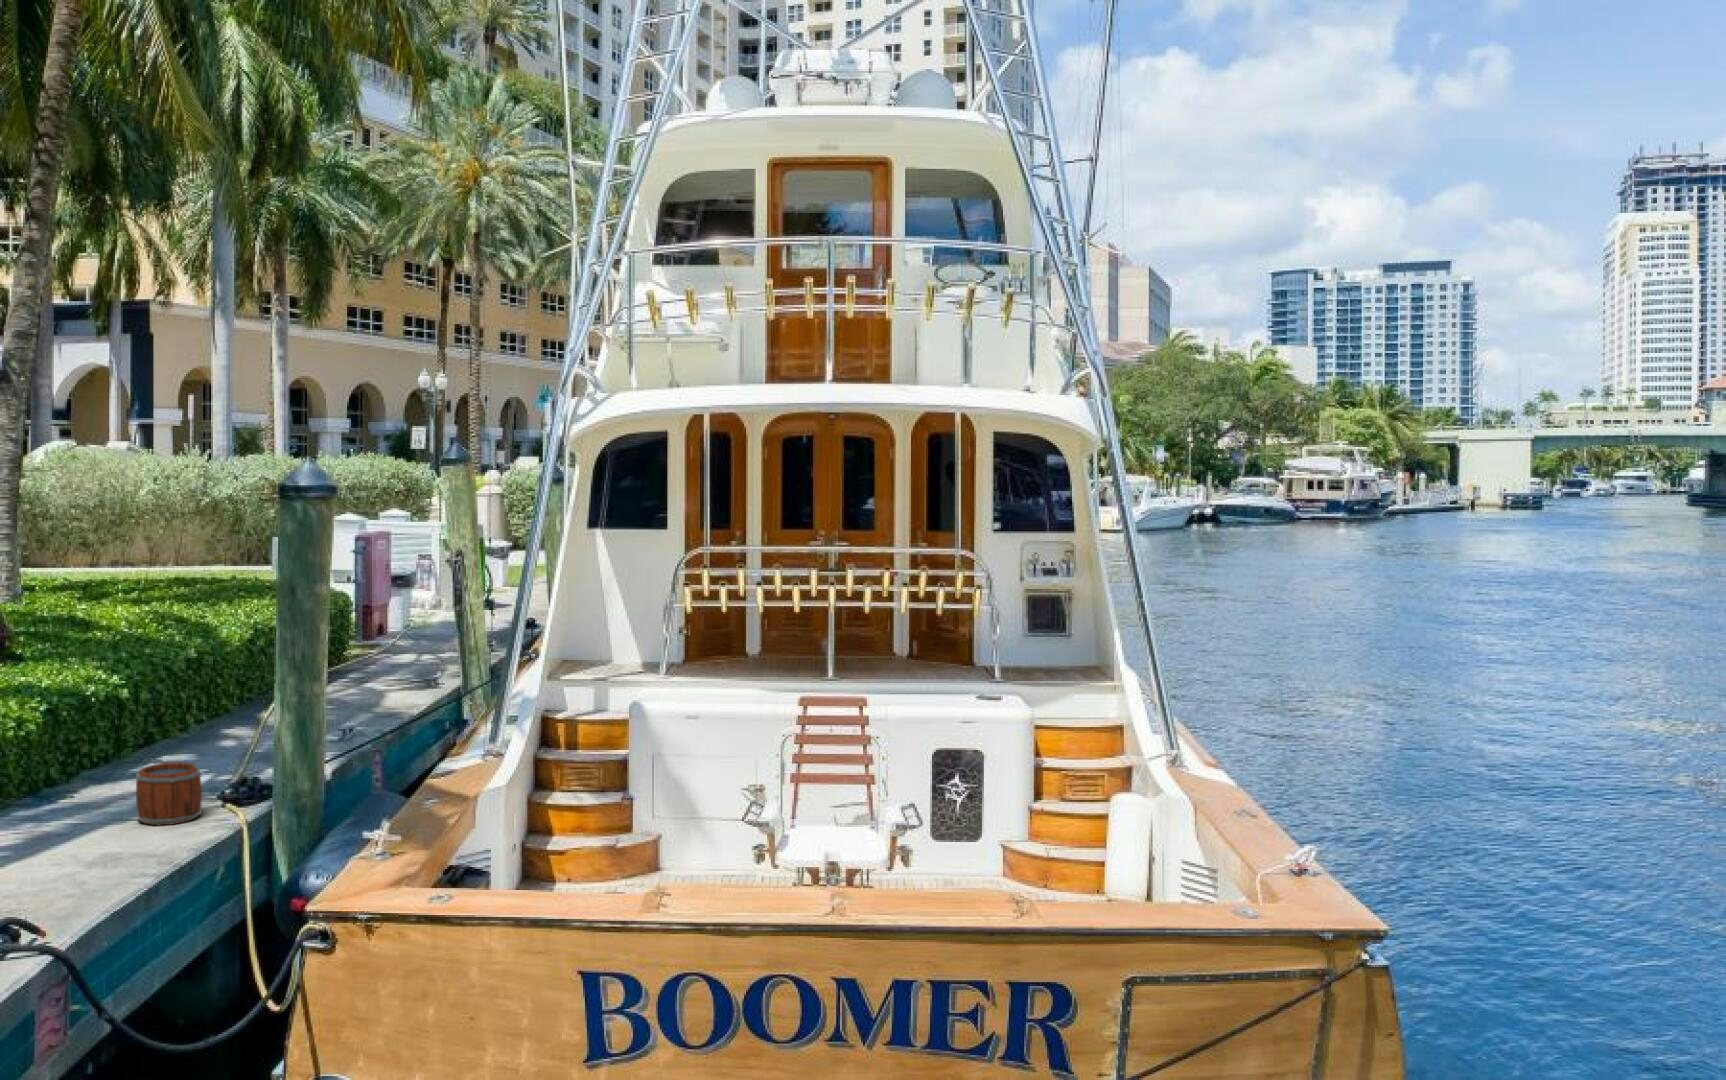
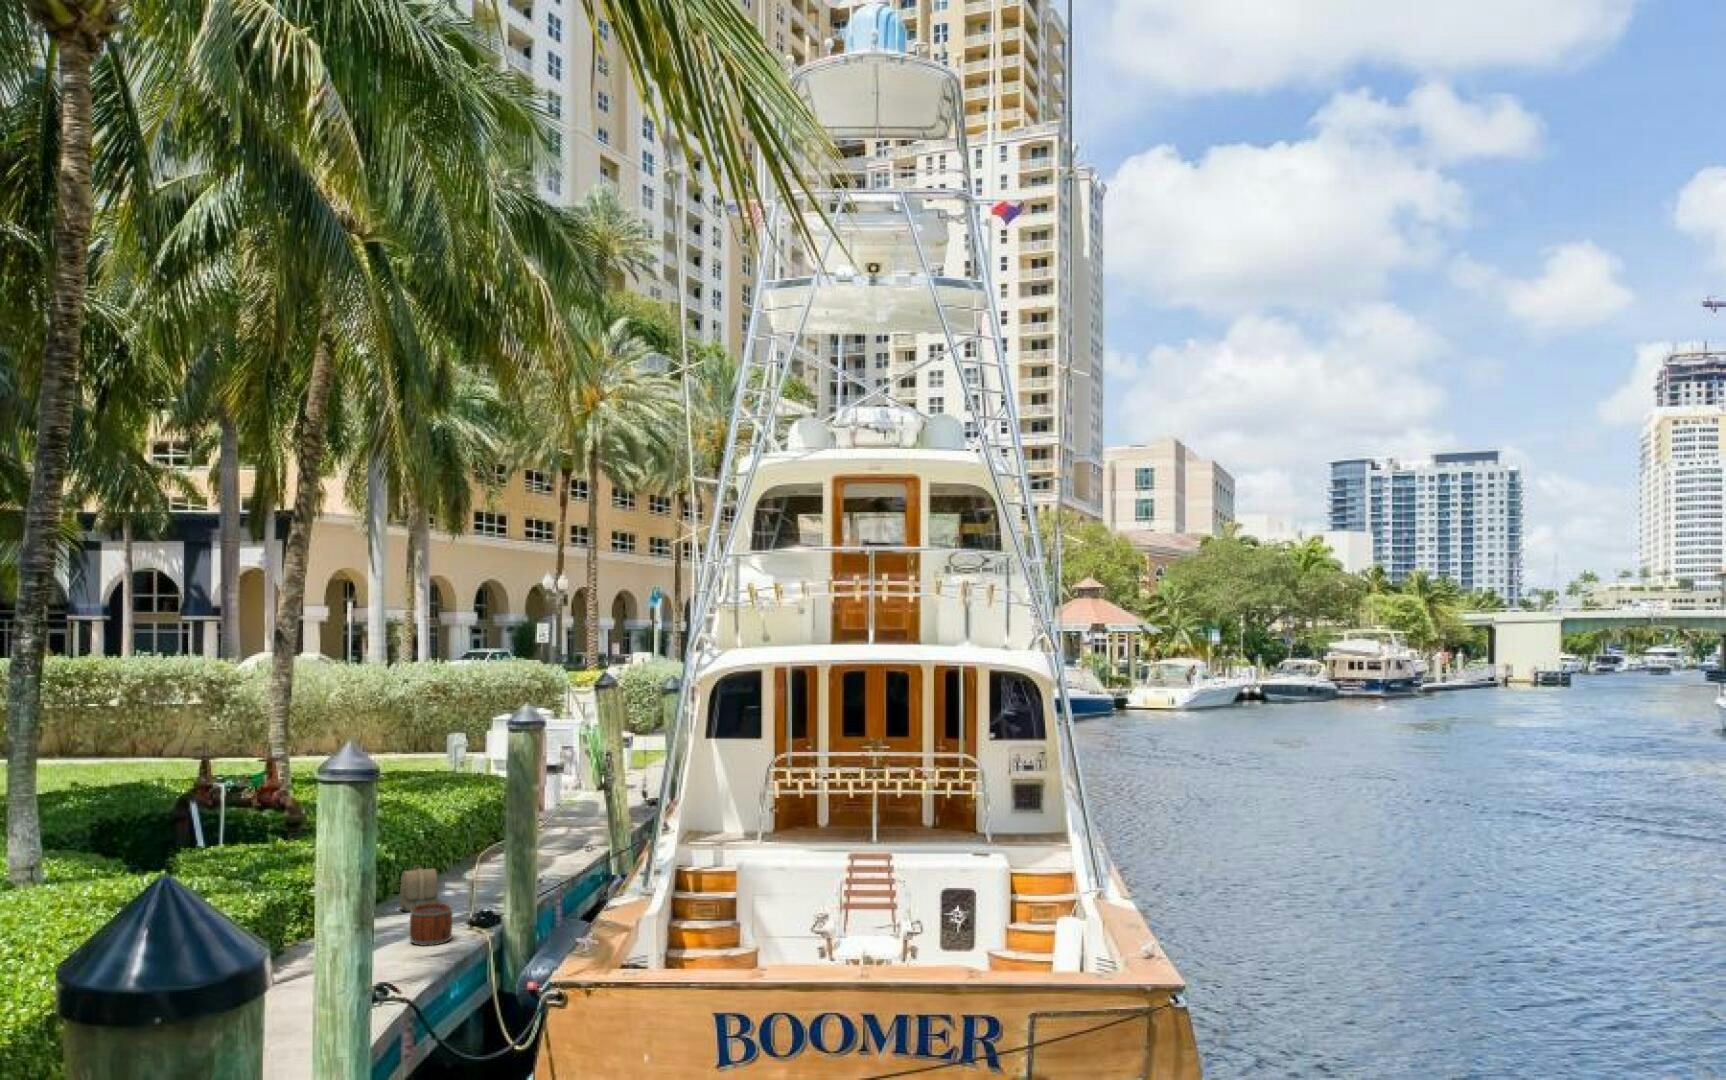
backpack: none [141,703,201,770] -> present [398,866,439,912]

